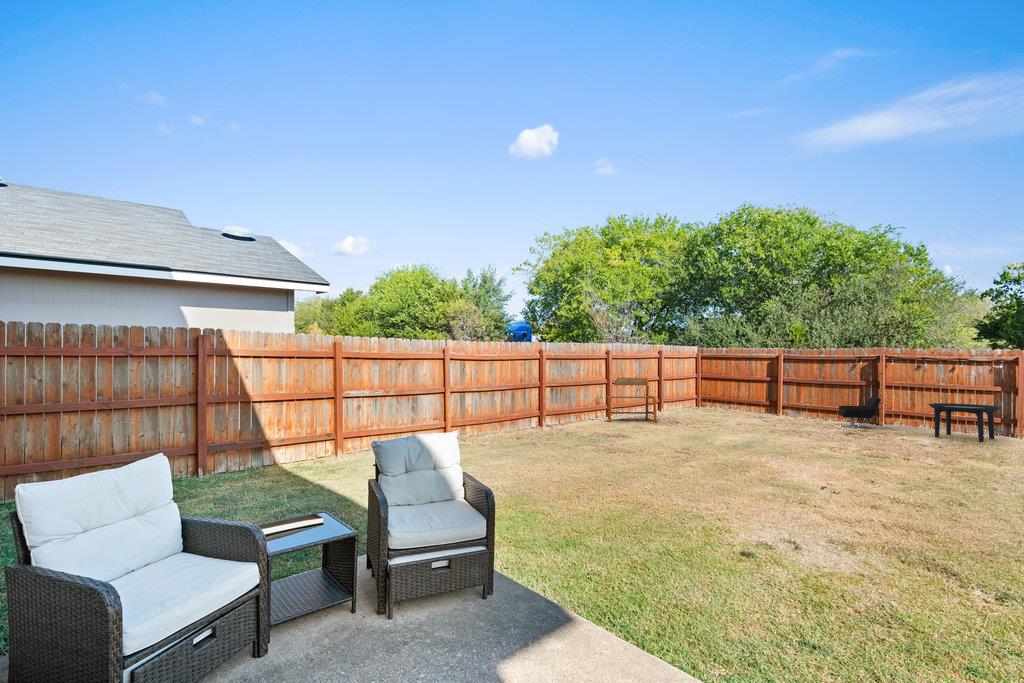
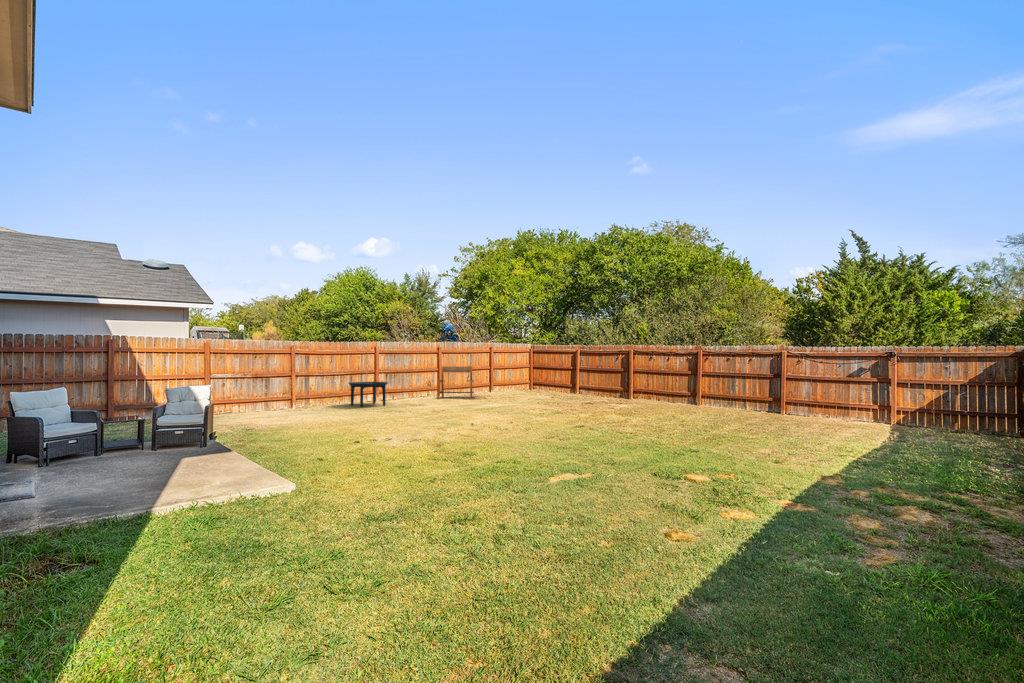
lounge chair: present [839,397,881,428] -> none [598,380,627,403]
round table: present [928,403,1001,442] -> present [348,382,388,407]

